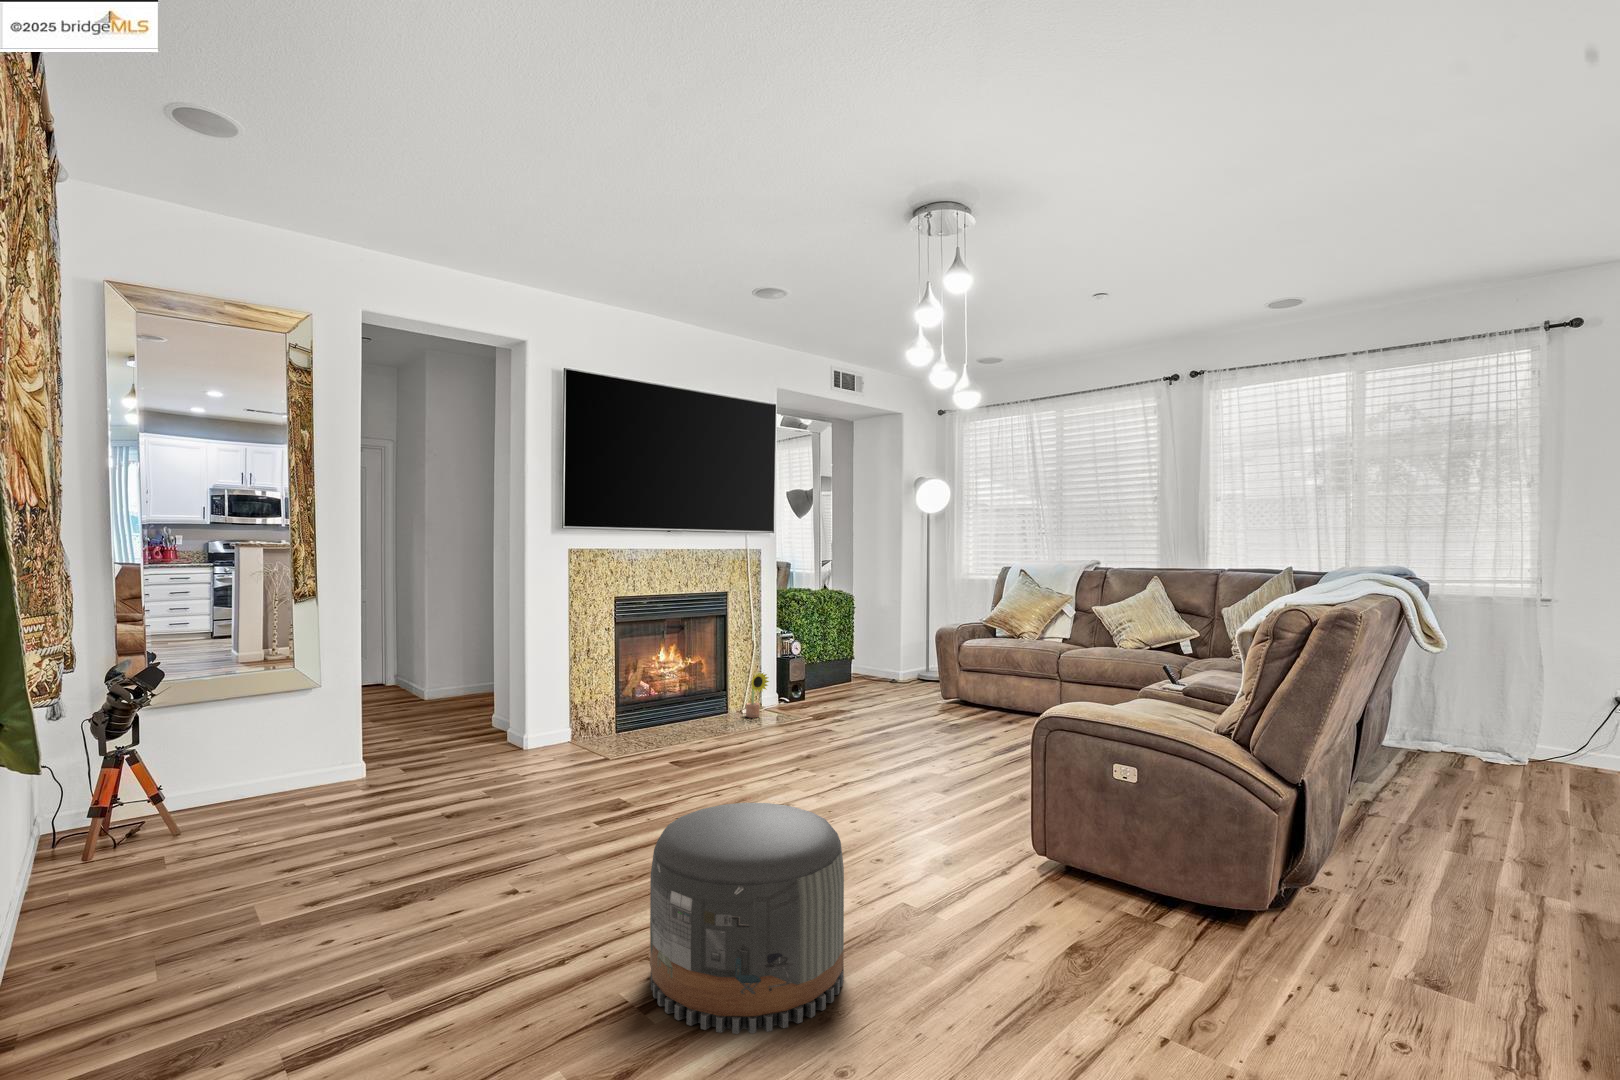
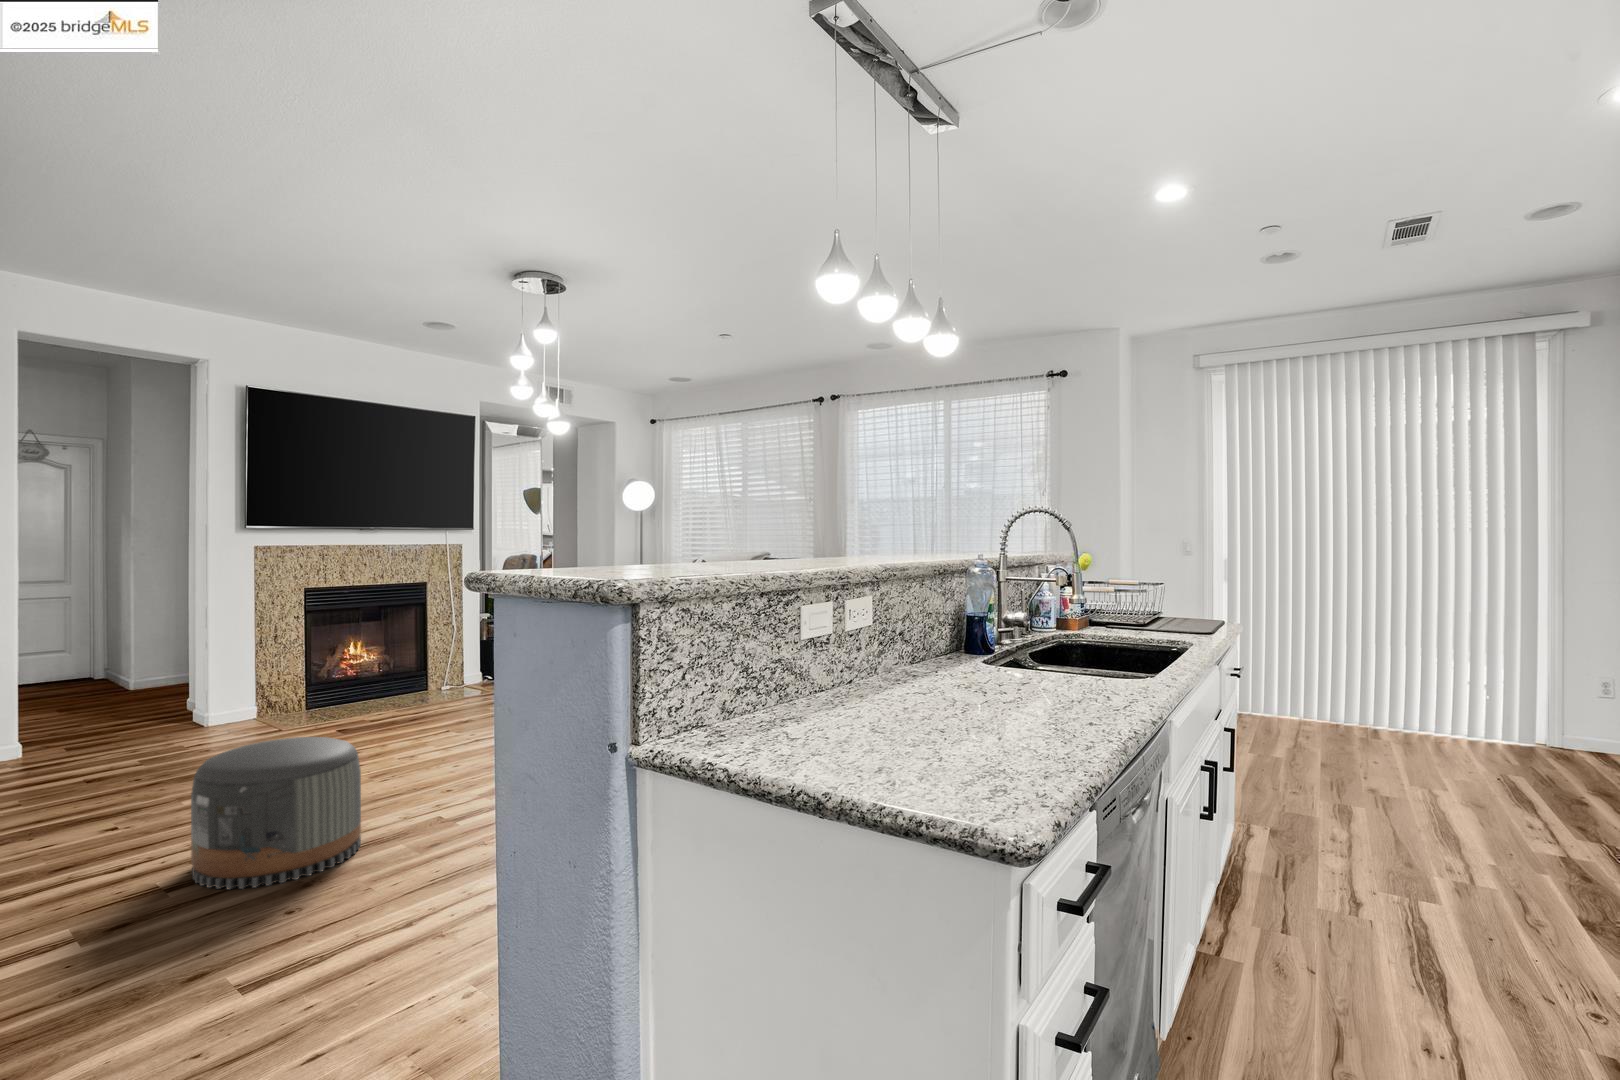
decorative plant: present [746,673,769,718] -> none [445,652,466,692]

